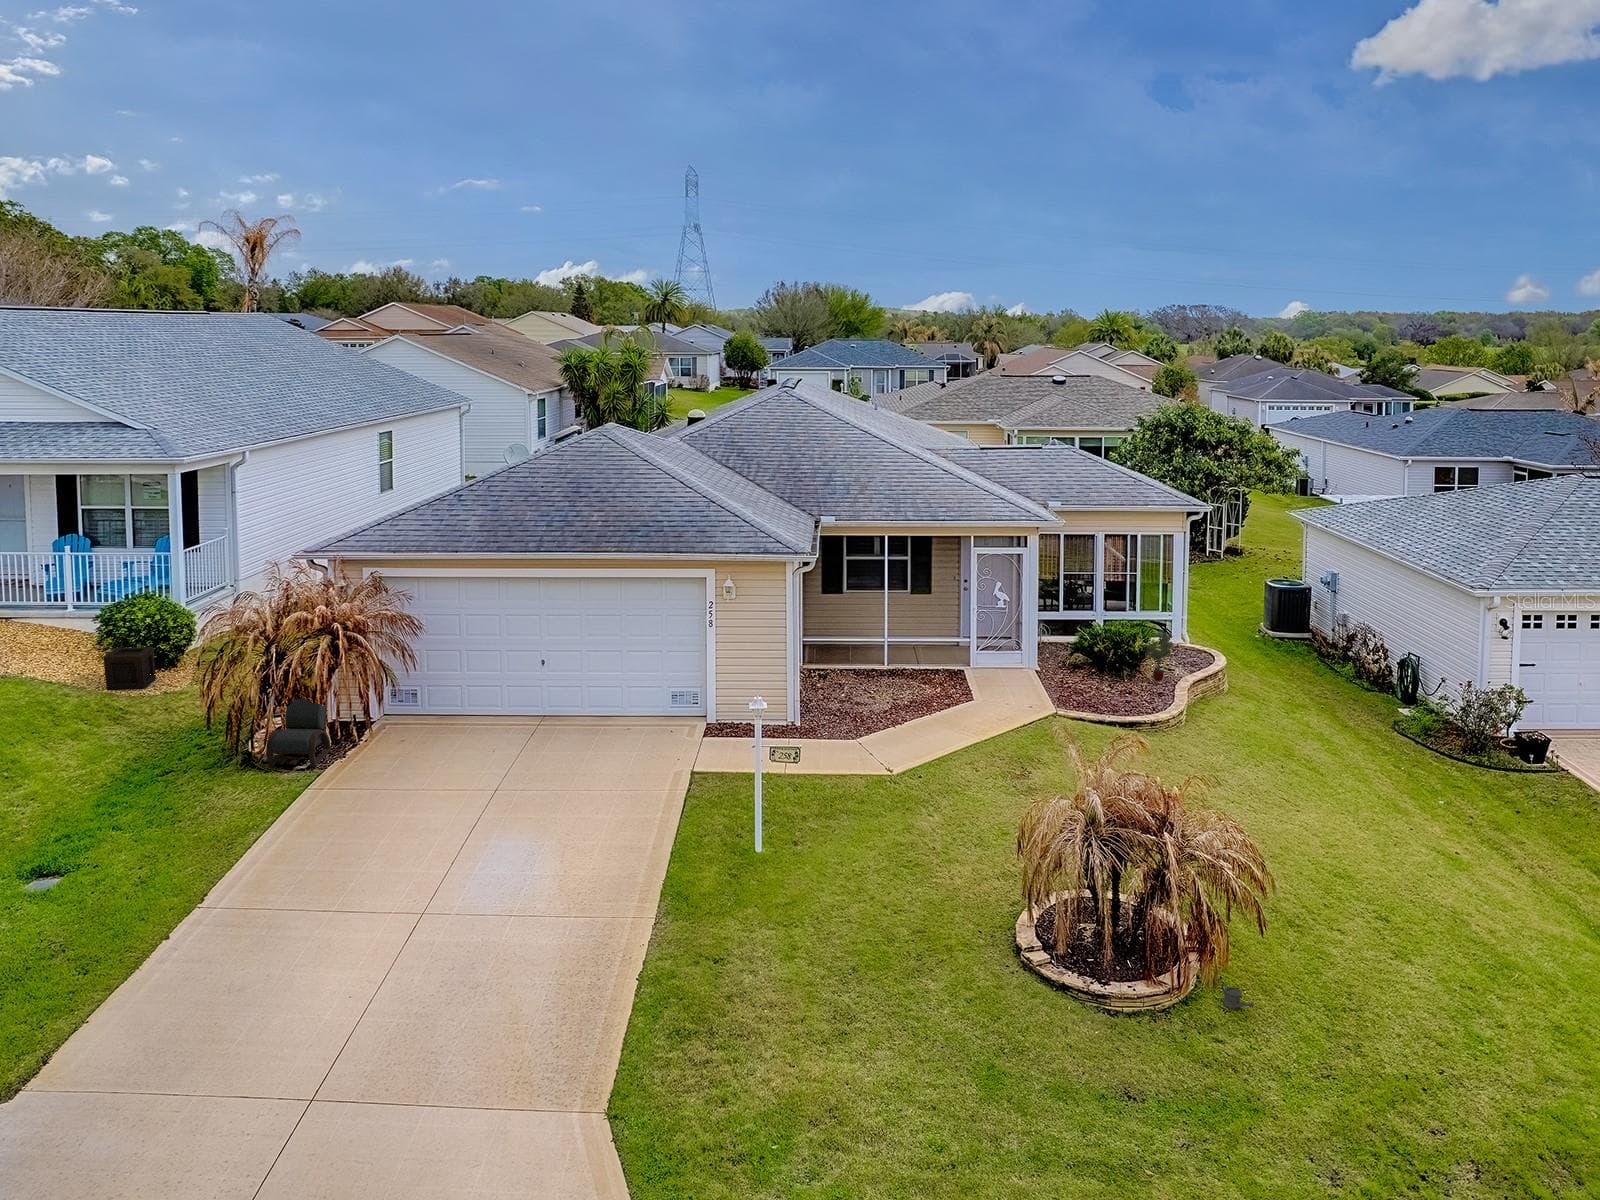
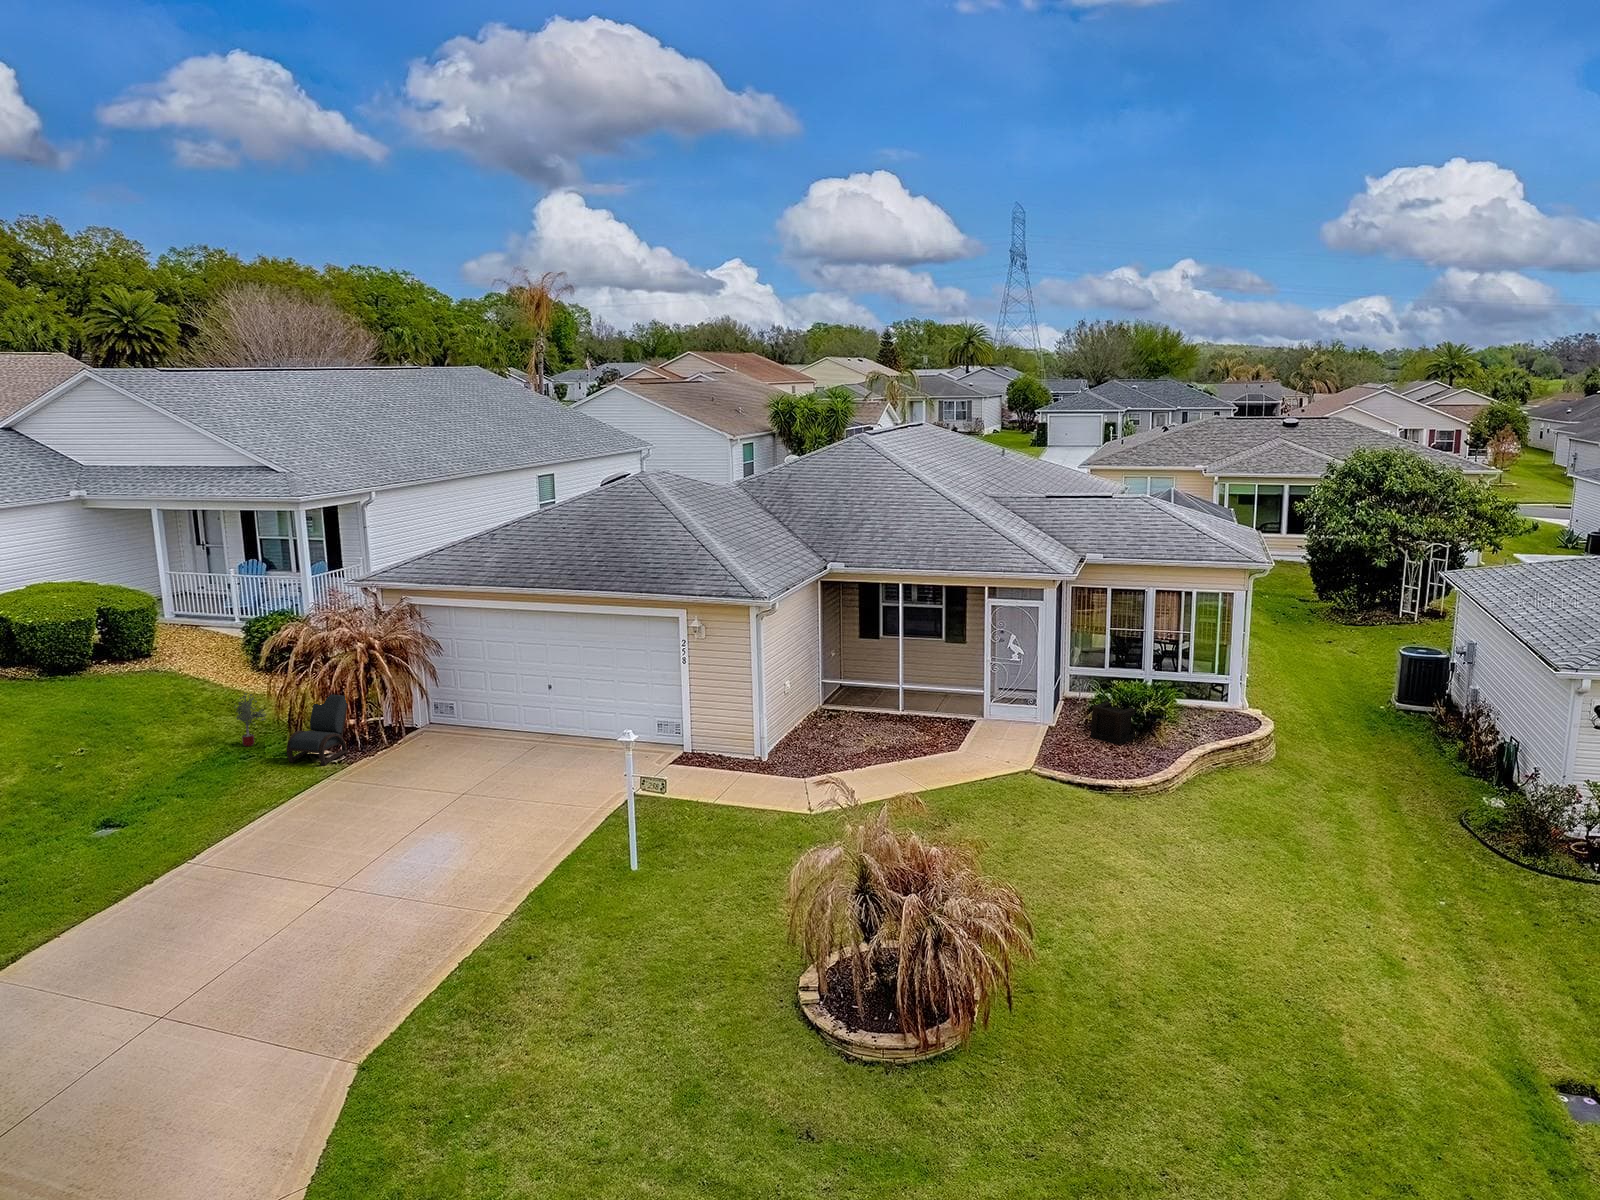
potted tree: present [1145,629,1174,681] -> present [234,693,266,747]
wooden crate: present [104,647,156,690] -> present [1091,702,1136,745]
watering can: present [1221,983,1254,1010] -> none [975,1047,995,1075]

